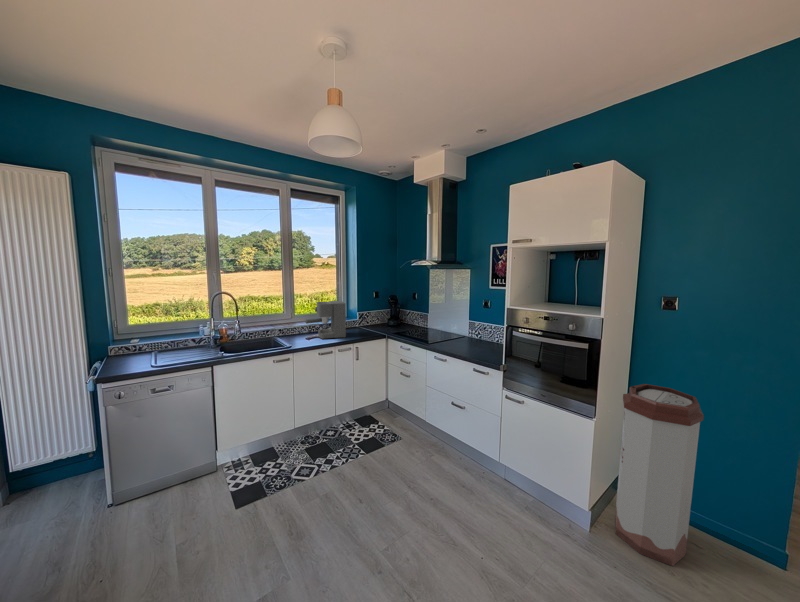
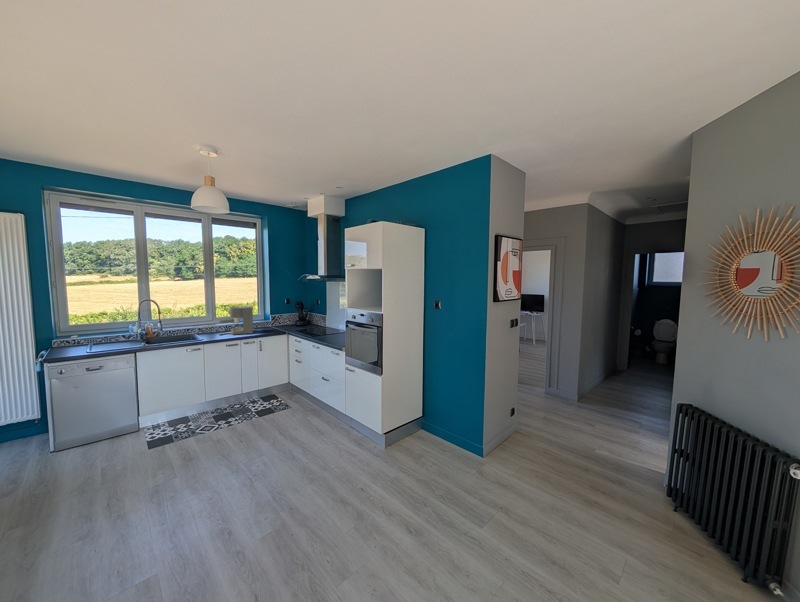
trash can: present [615,384,704,566] -> none [400,356,442,462]

